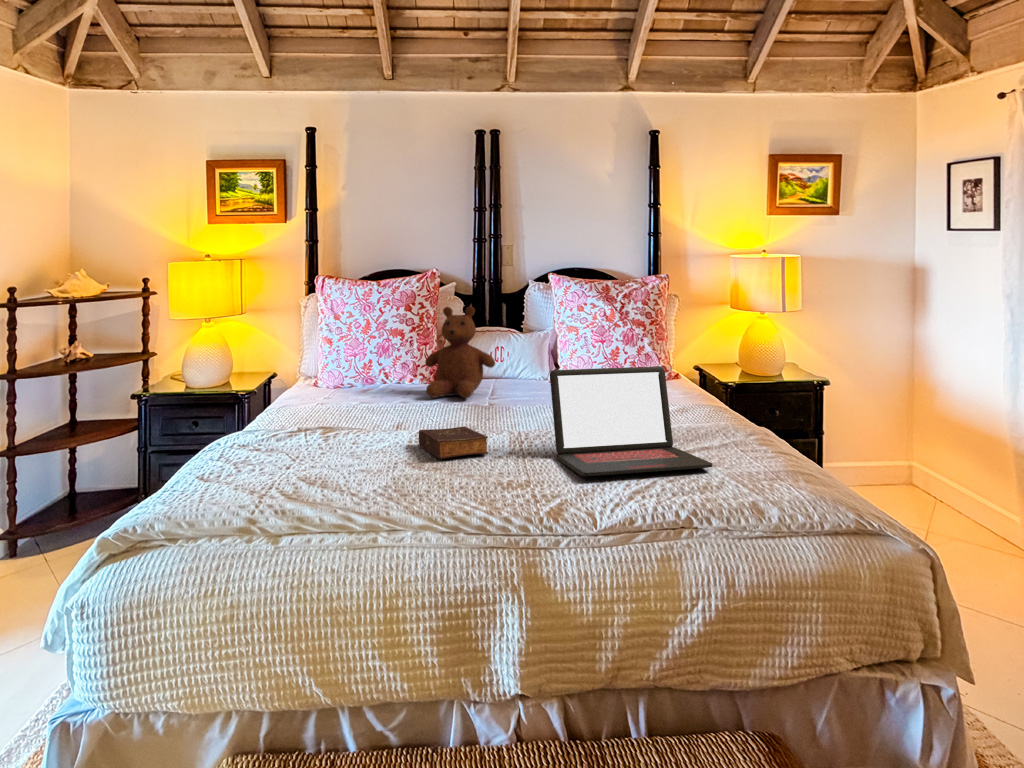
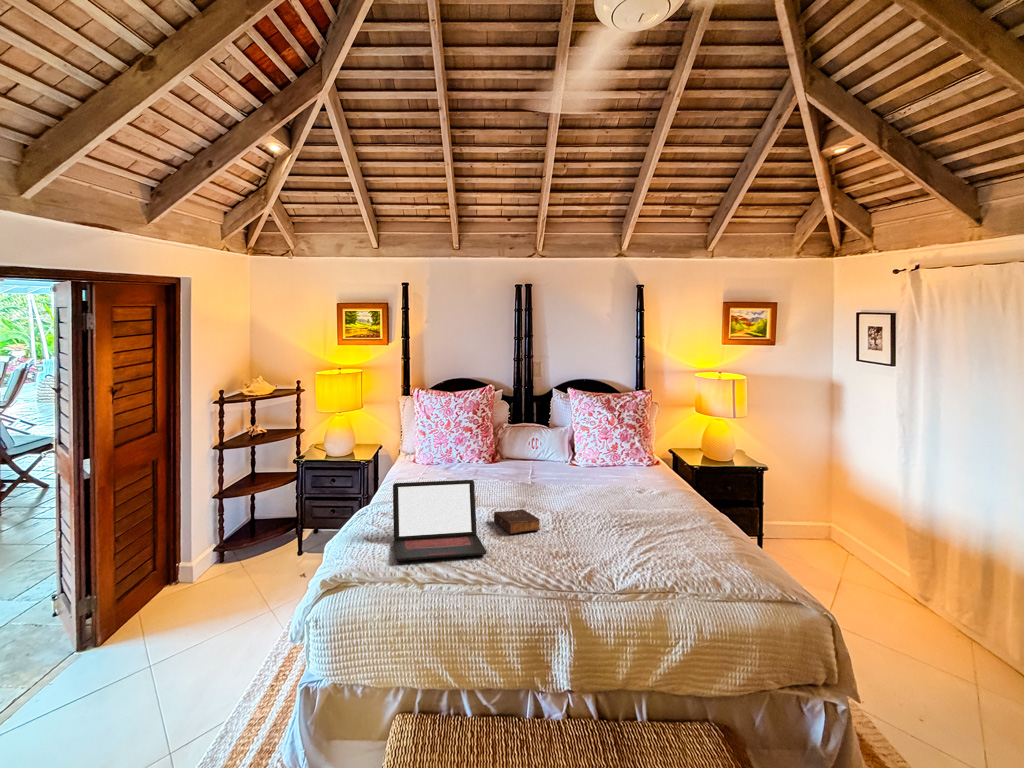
teddy bear: present [425,306,495,398] -> none [487,416,535,481]
laptop: present [550,366,713,476] -> present [393,480,487,561]

